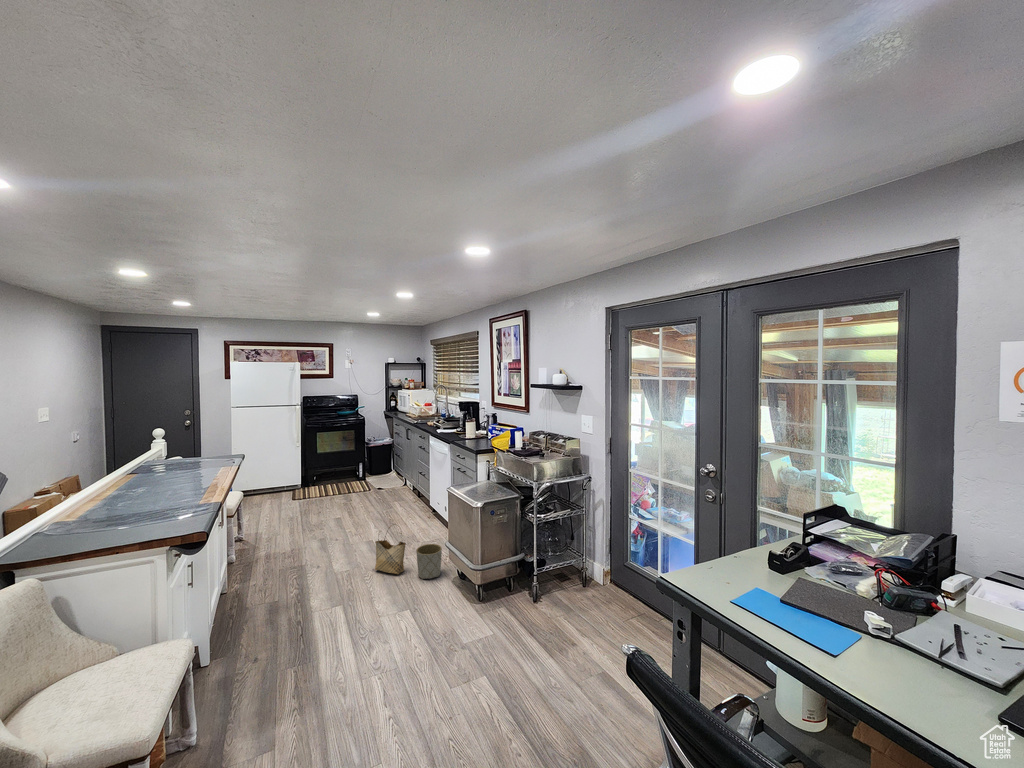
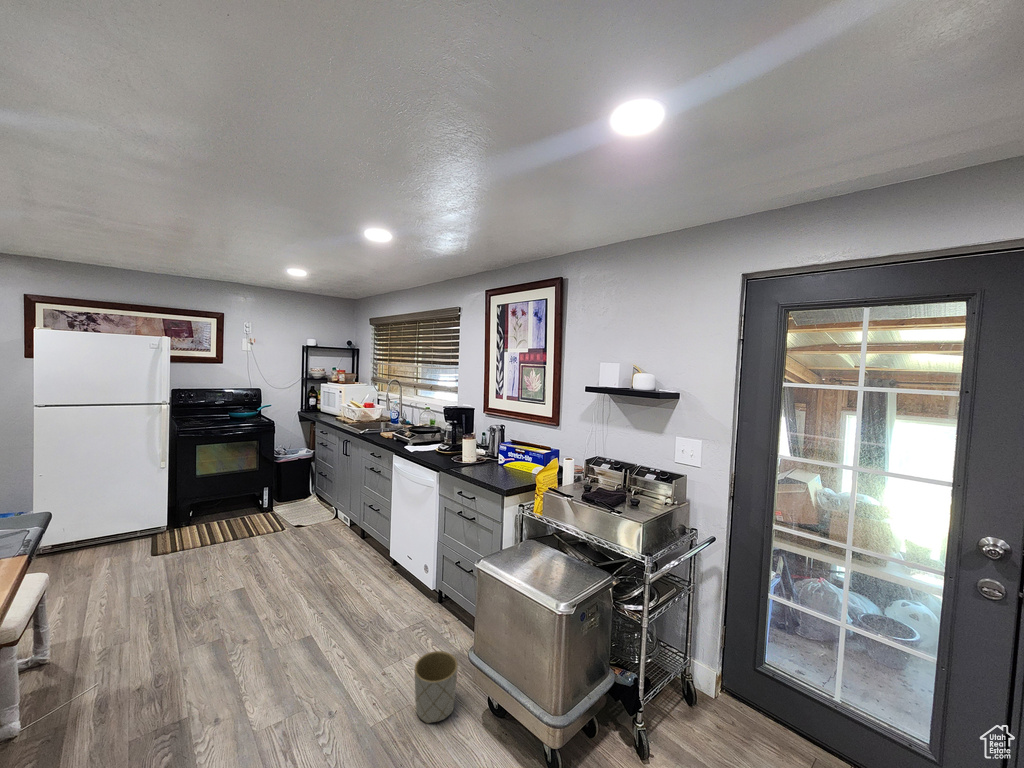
woven basket: present [375,524,406,574] -> none [332,623,392,718]

